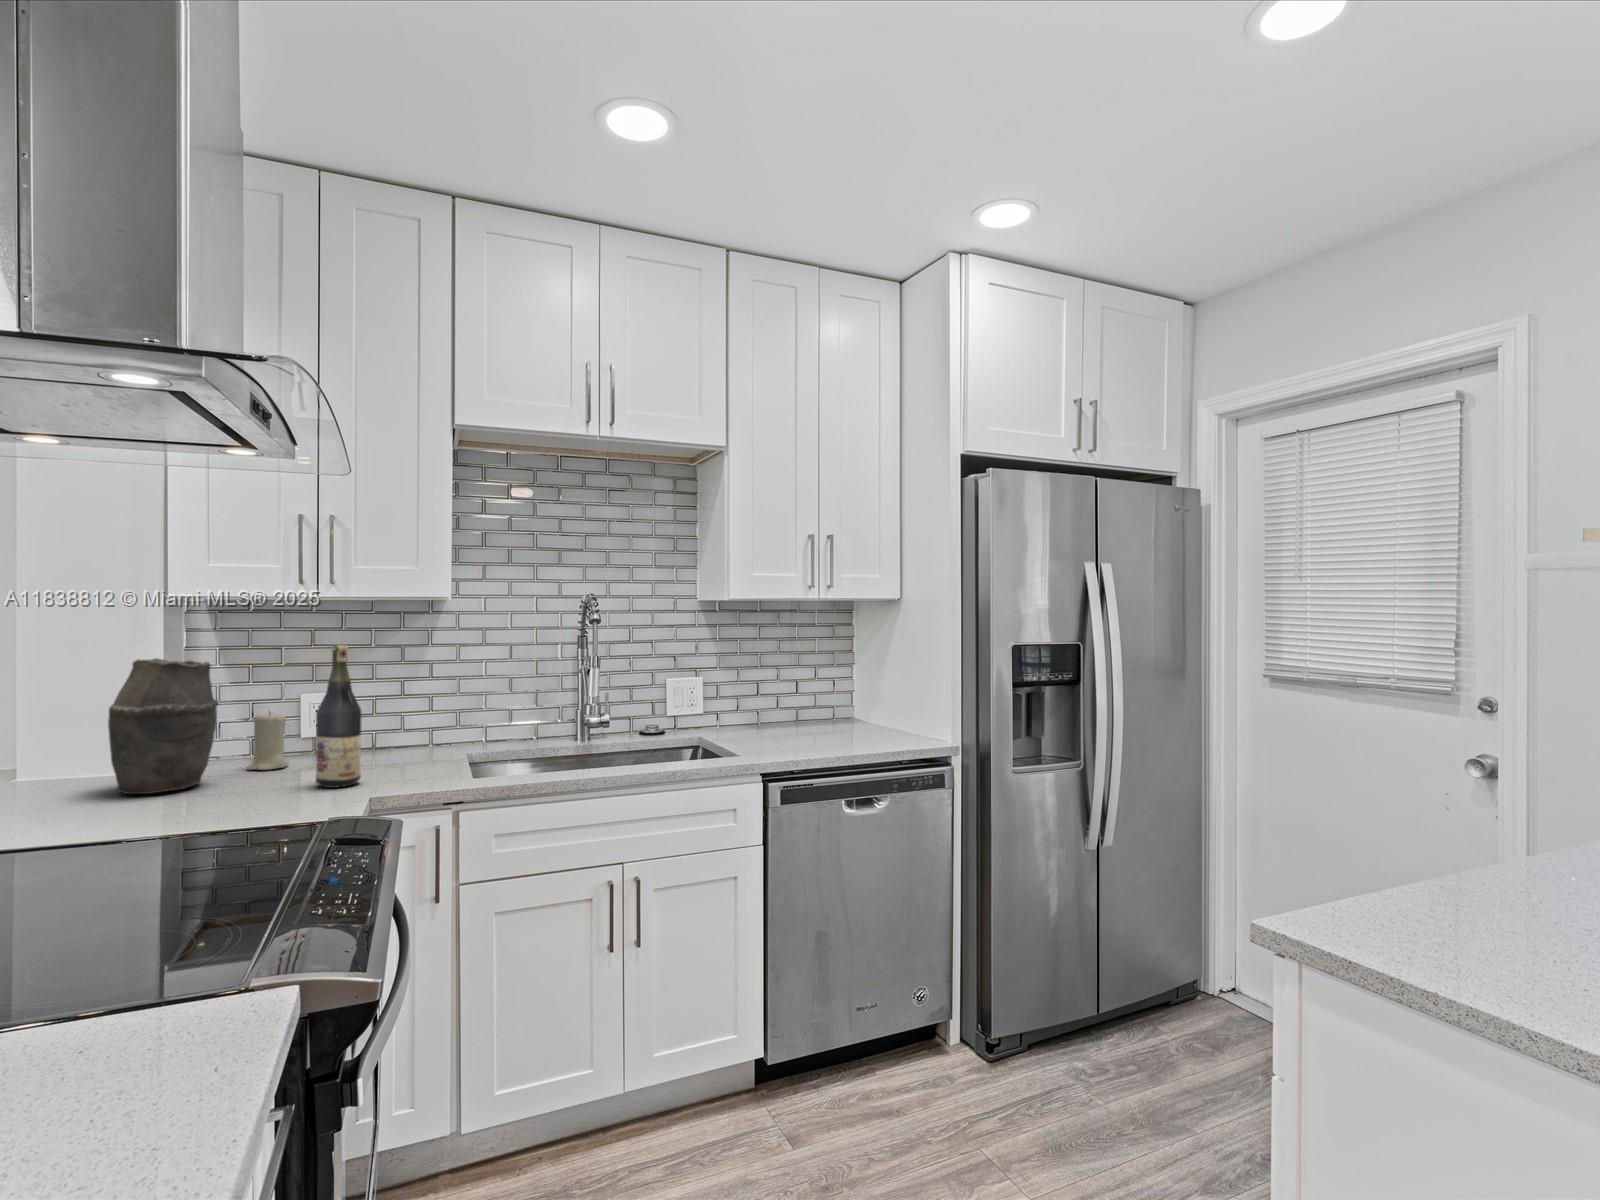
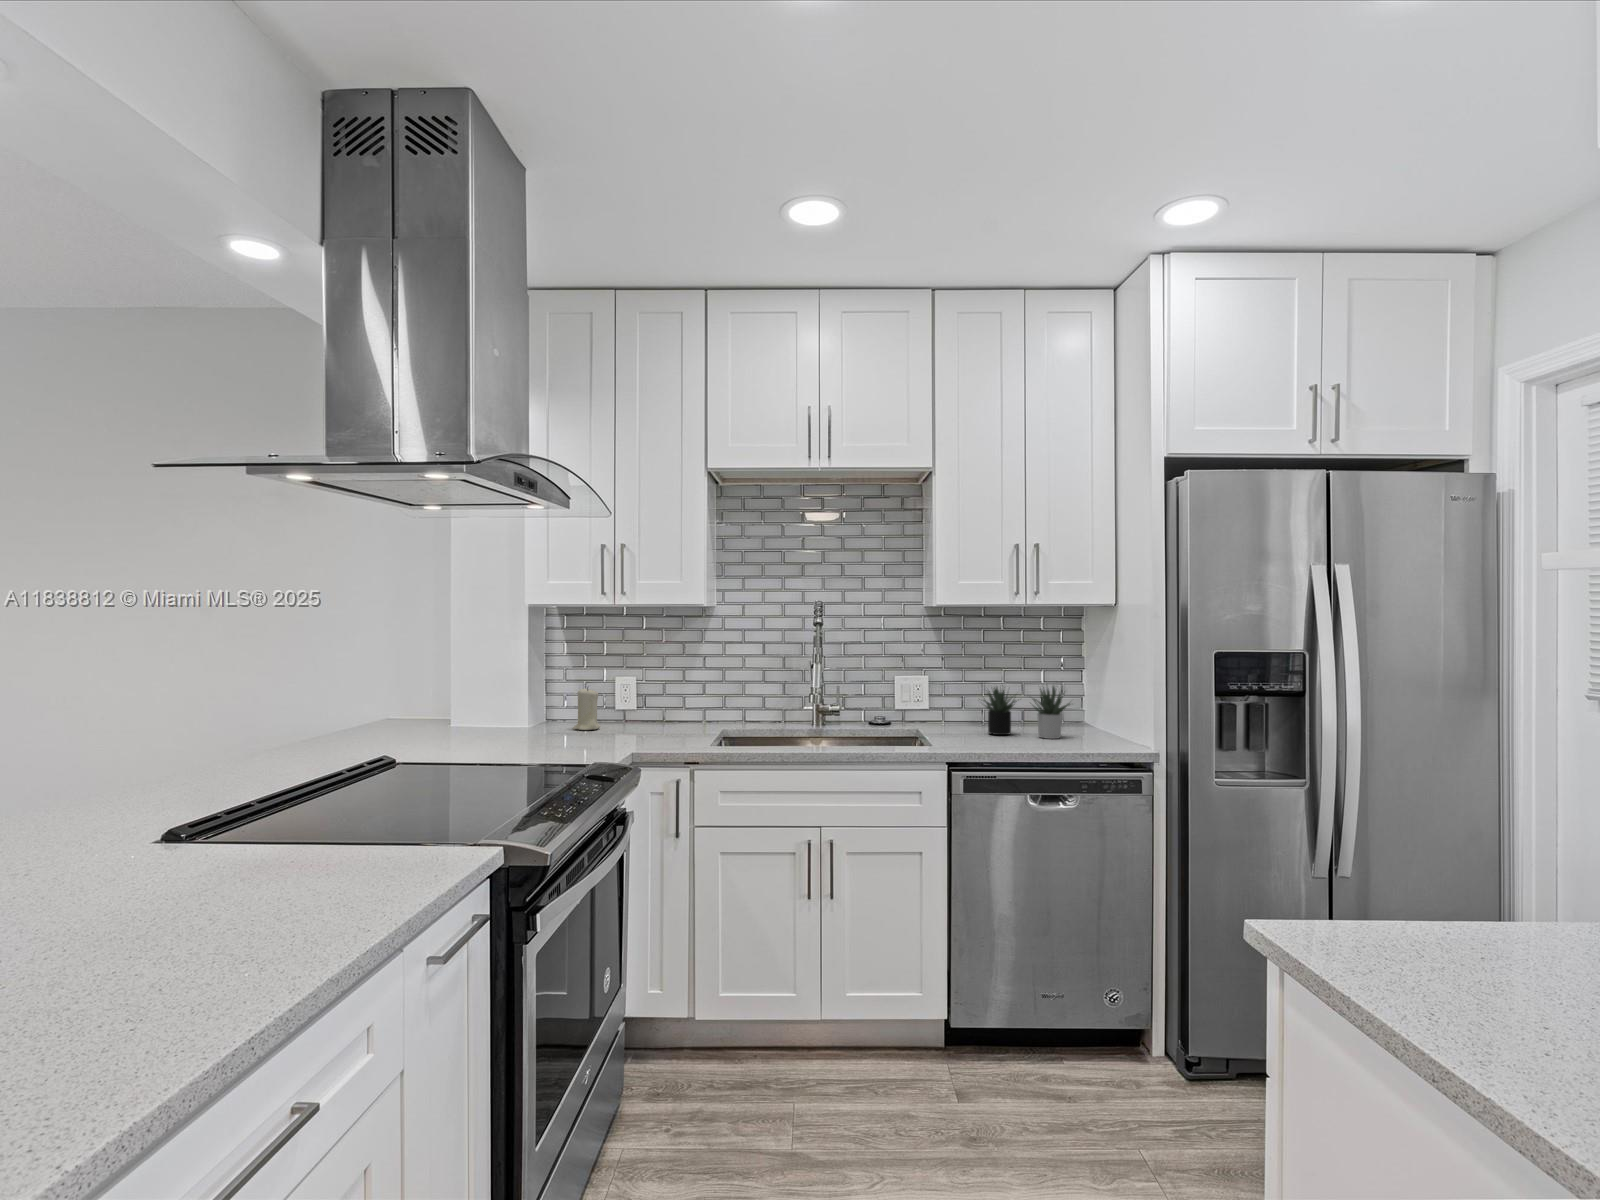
wine bottle: present [316,645,361,788] -> none [603,640,633,744]
vase: present [108,658,219,794] -> none [486,647,551,739]
succulent plant: none [763,678,868,738] -> present [983,686,1070,739]

